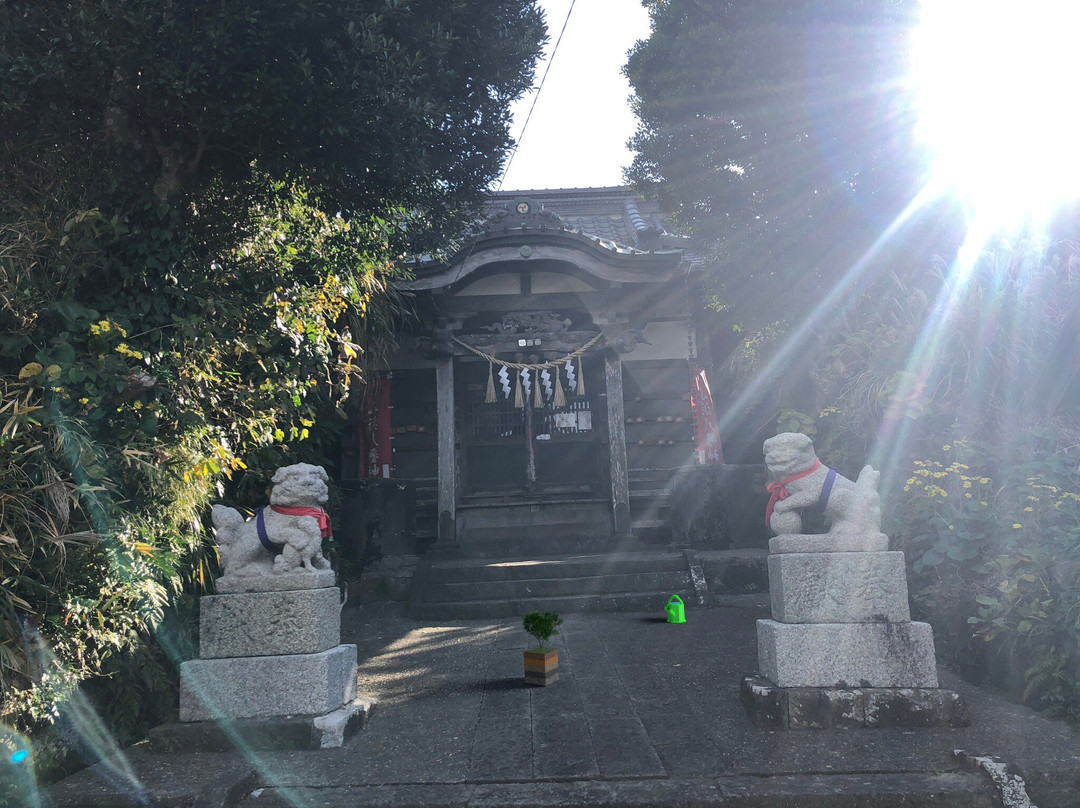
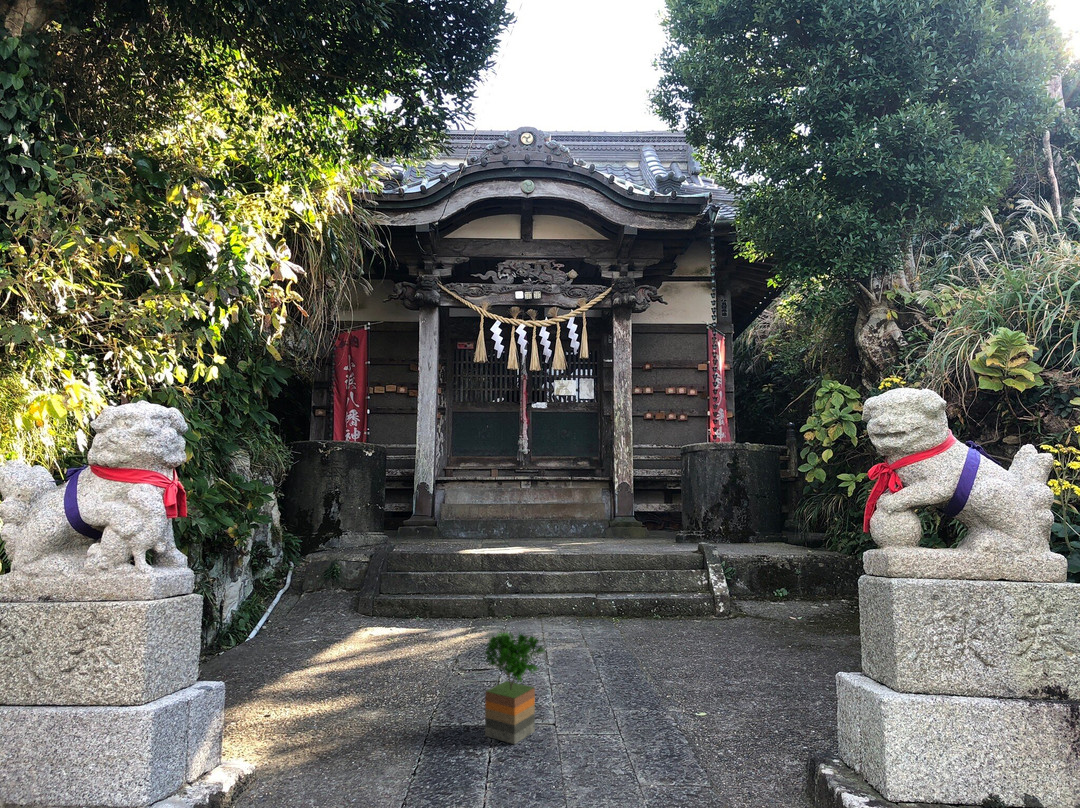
watering can: present [665,595,686,623] -> none [678,603,705,639]

